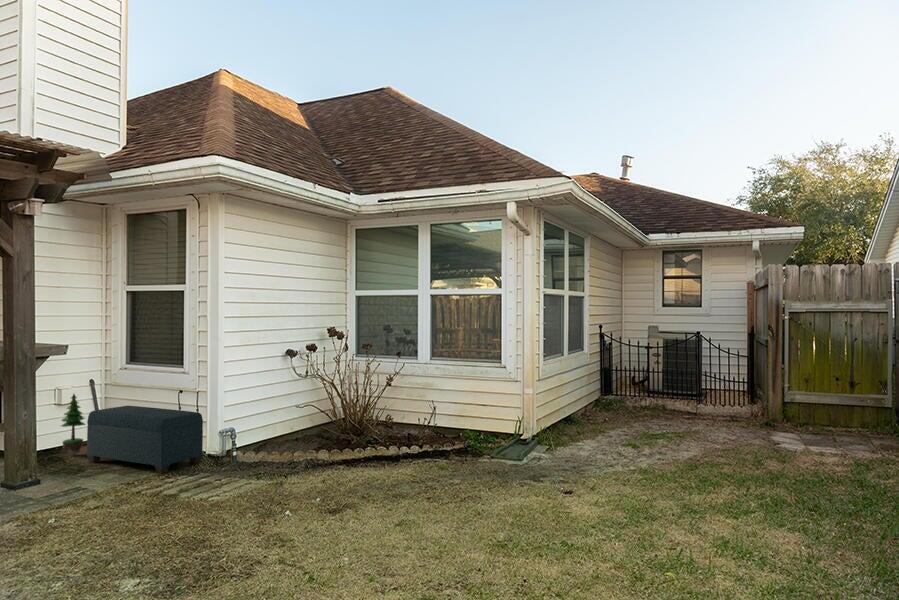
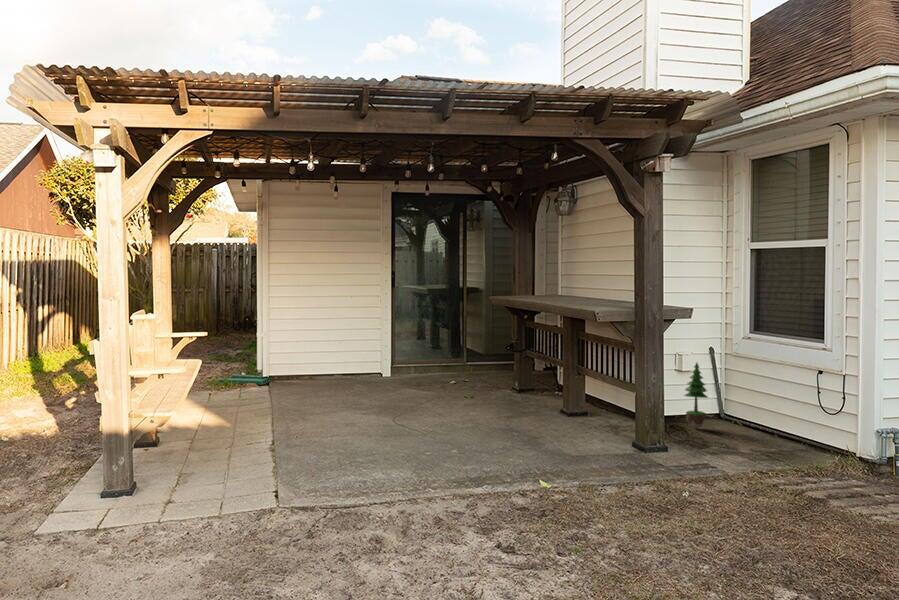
bench: present [87,406,203,474] -> none [711,382,851,470]

